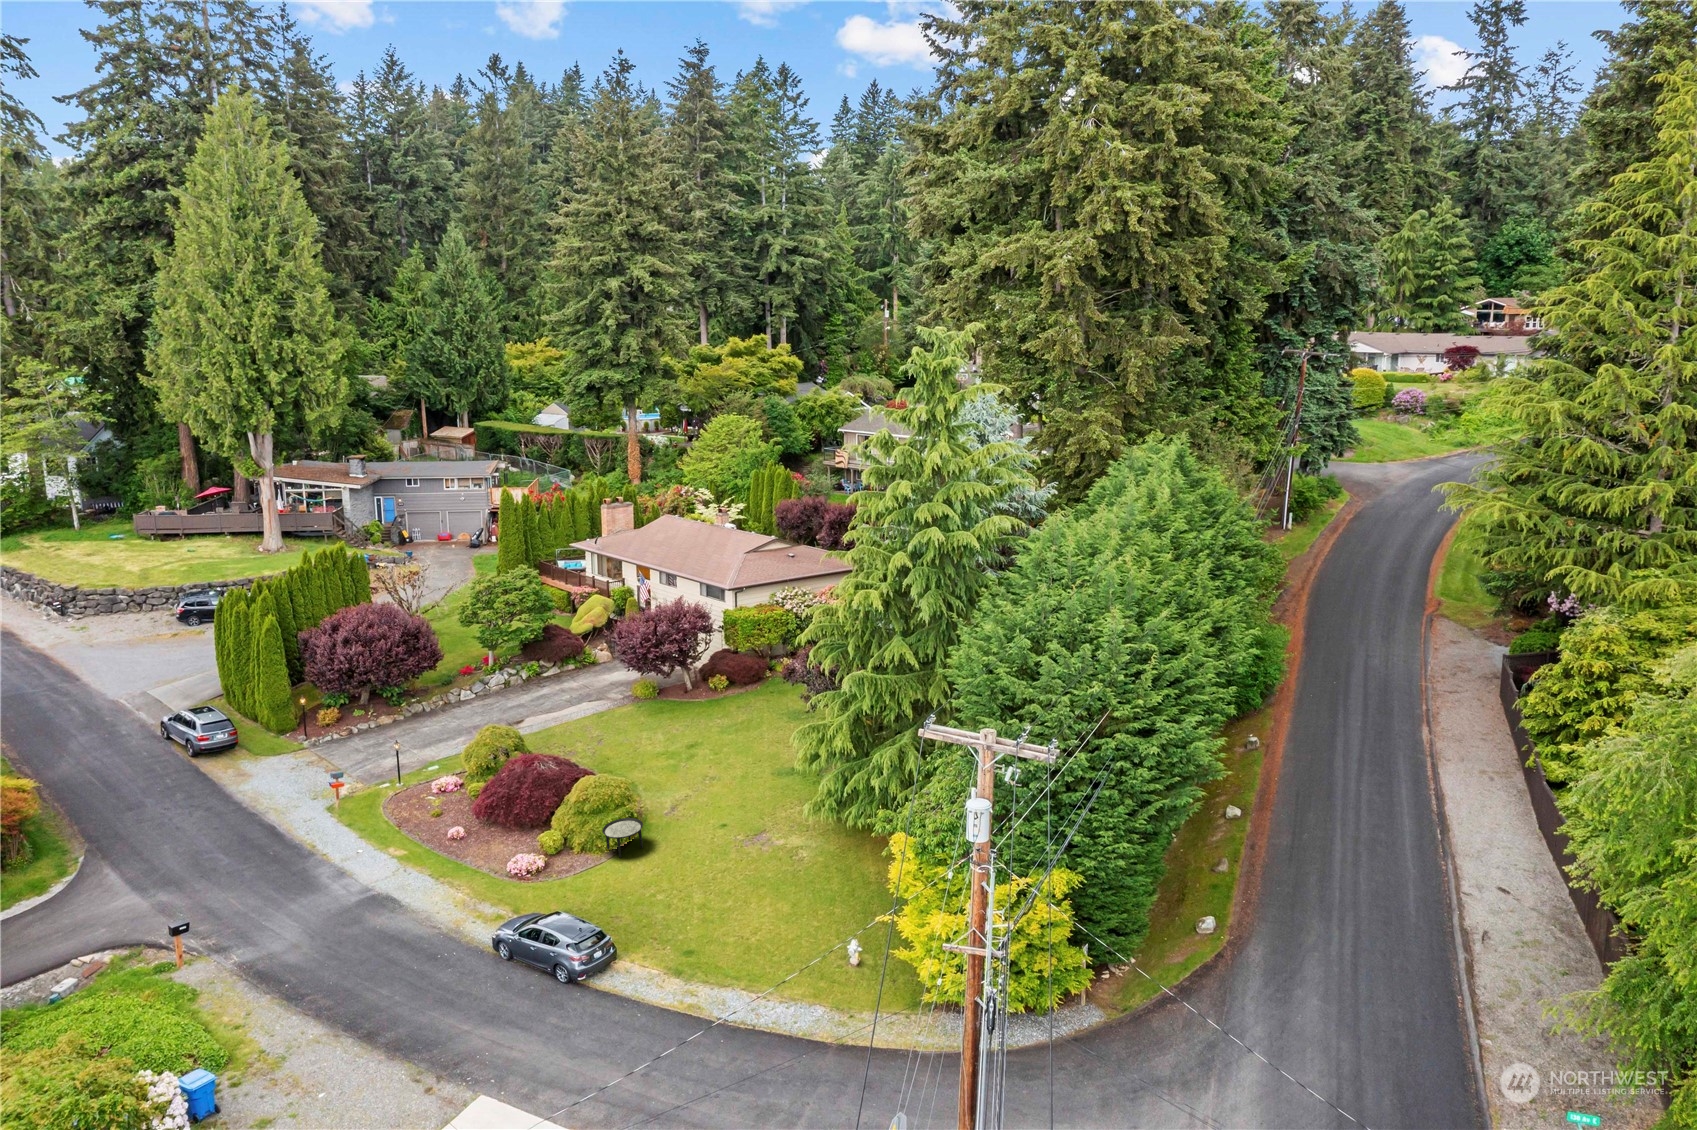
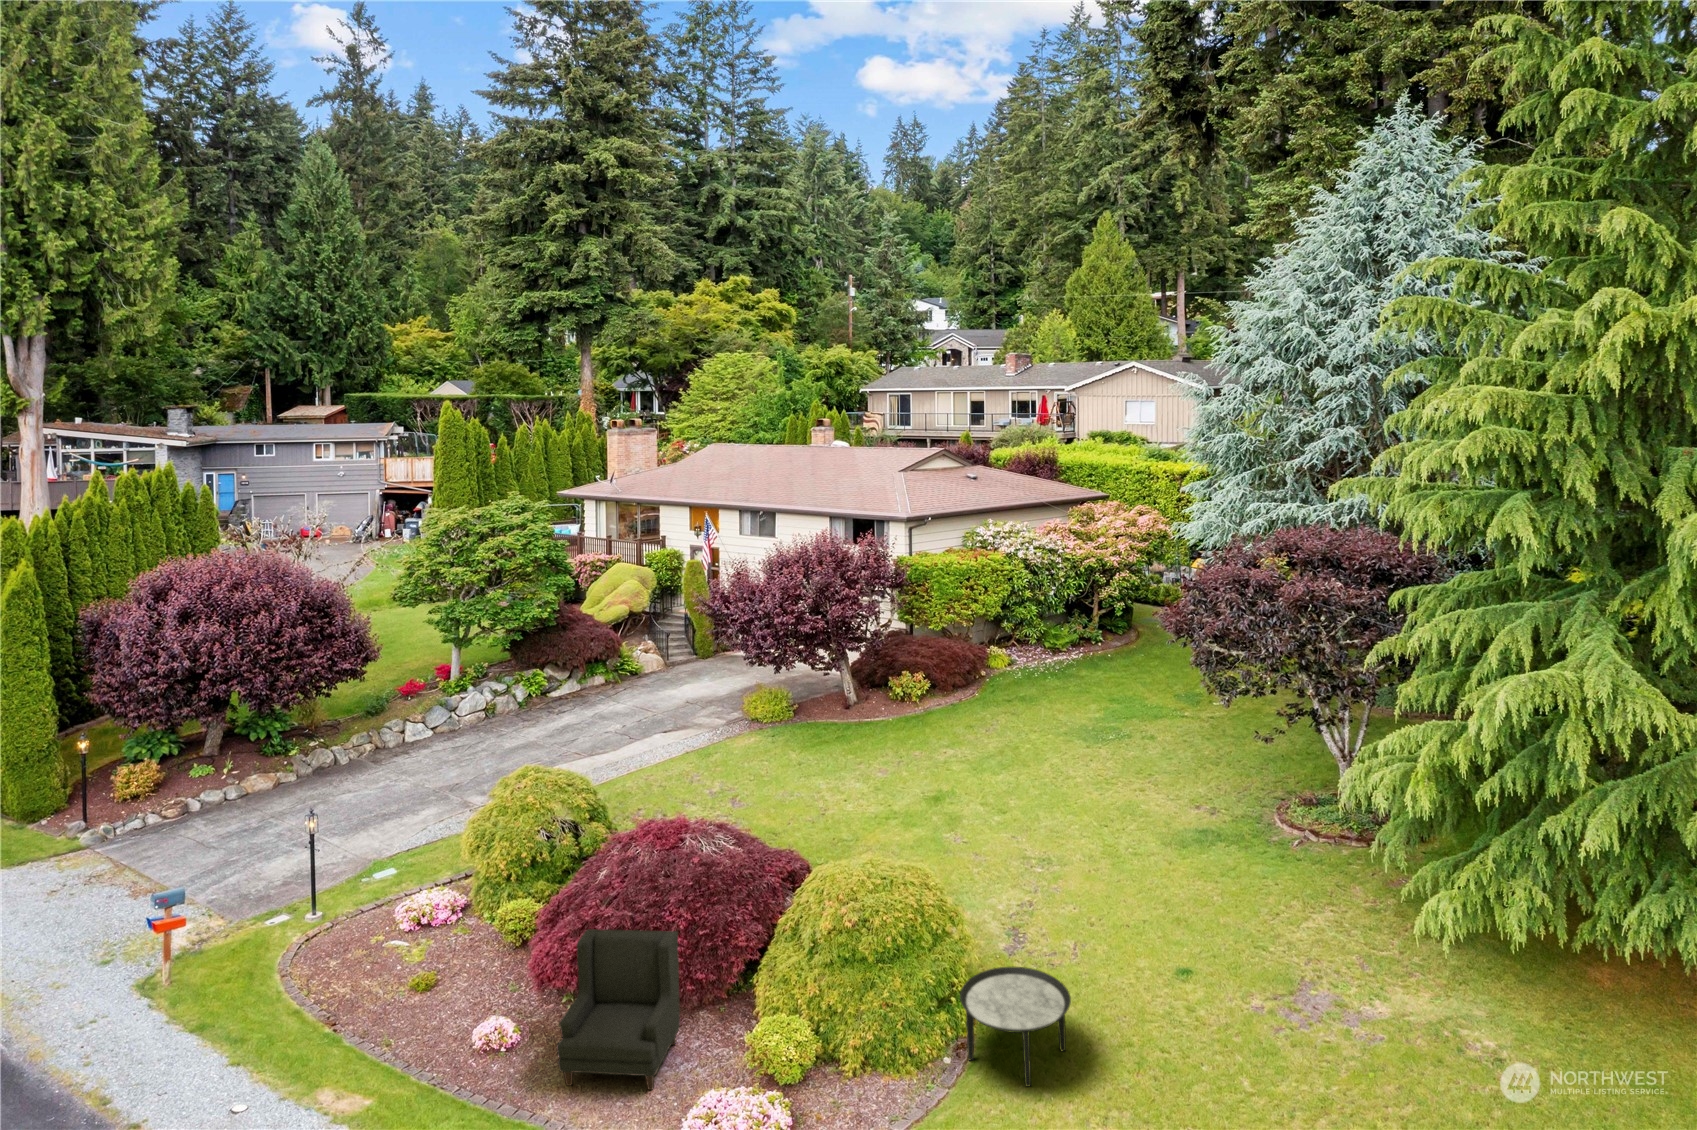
chair: none [465,795,514,852] -> present [557,929,680,1090]

